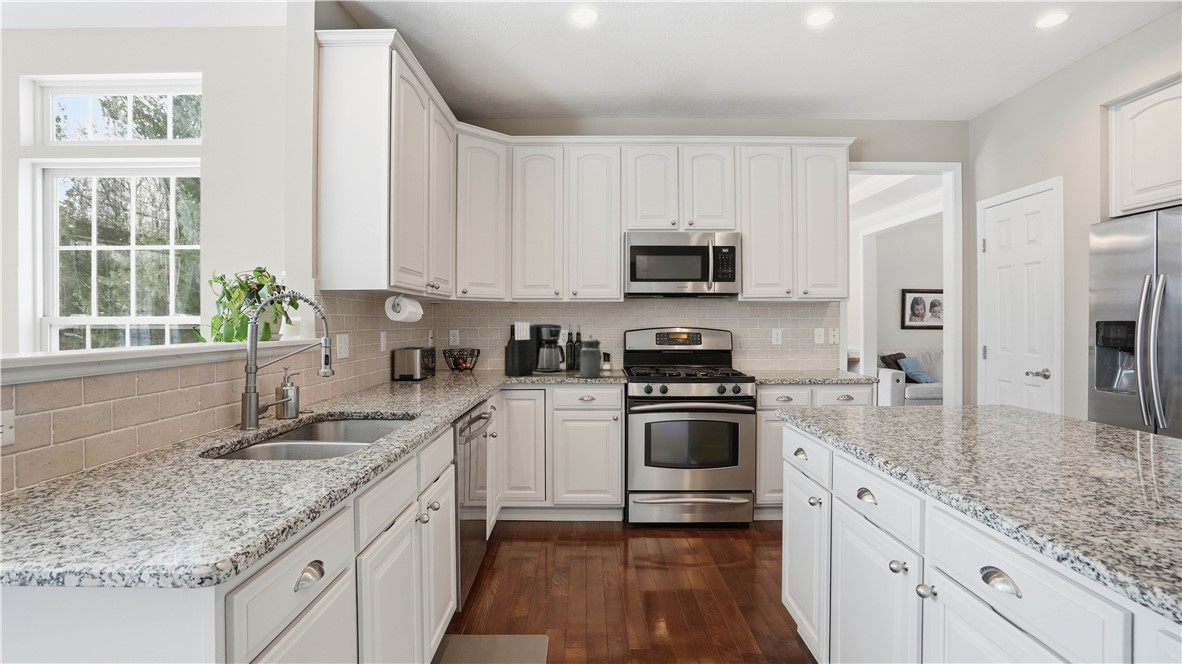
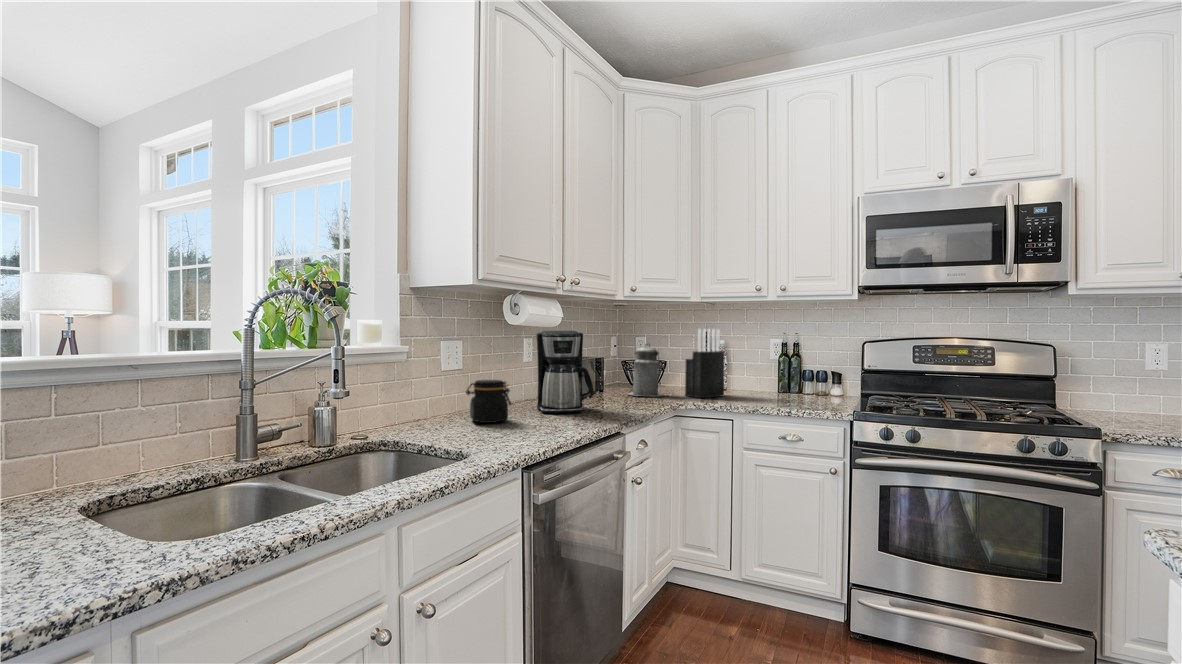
coffee maker: present [529,324,565,372] -> present [536,331,594,413]
canister: present [576,335,603,377] -> present [629,344,664,397]
jar: none [351,366,393,404] -> present [466,380,511,423]

